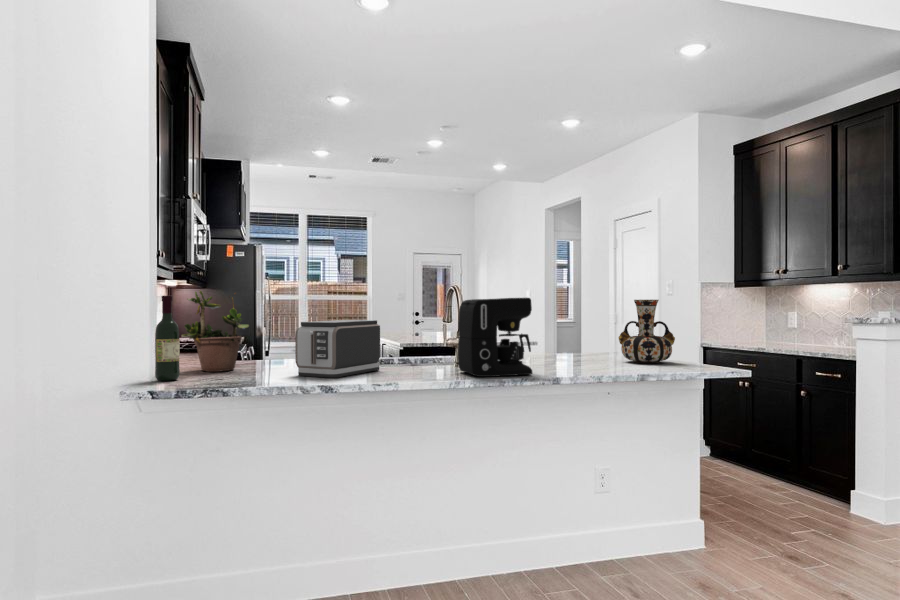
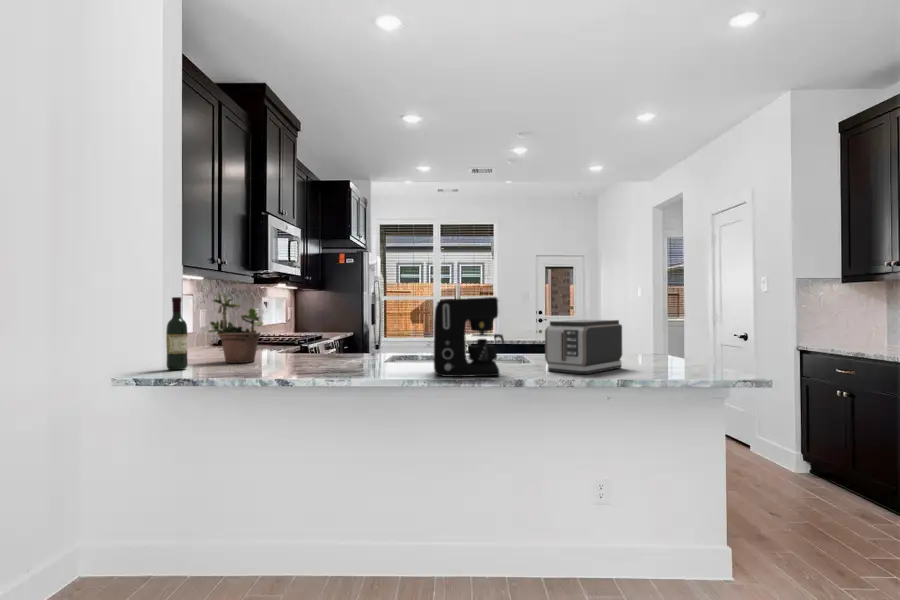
vase: present [619,300,675,363] -> none [634,298,697,368]
toaster: present [295,320,380,378] -> present [545,319,622,374]

